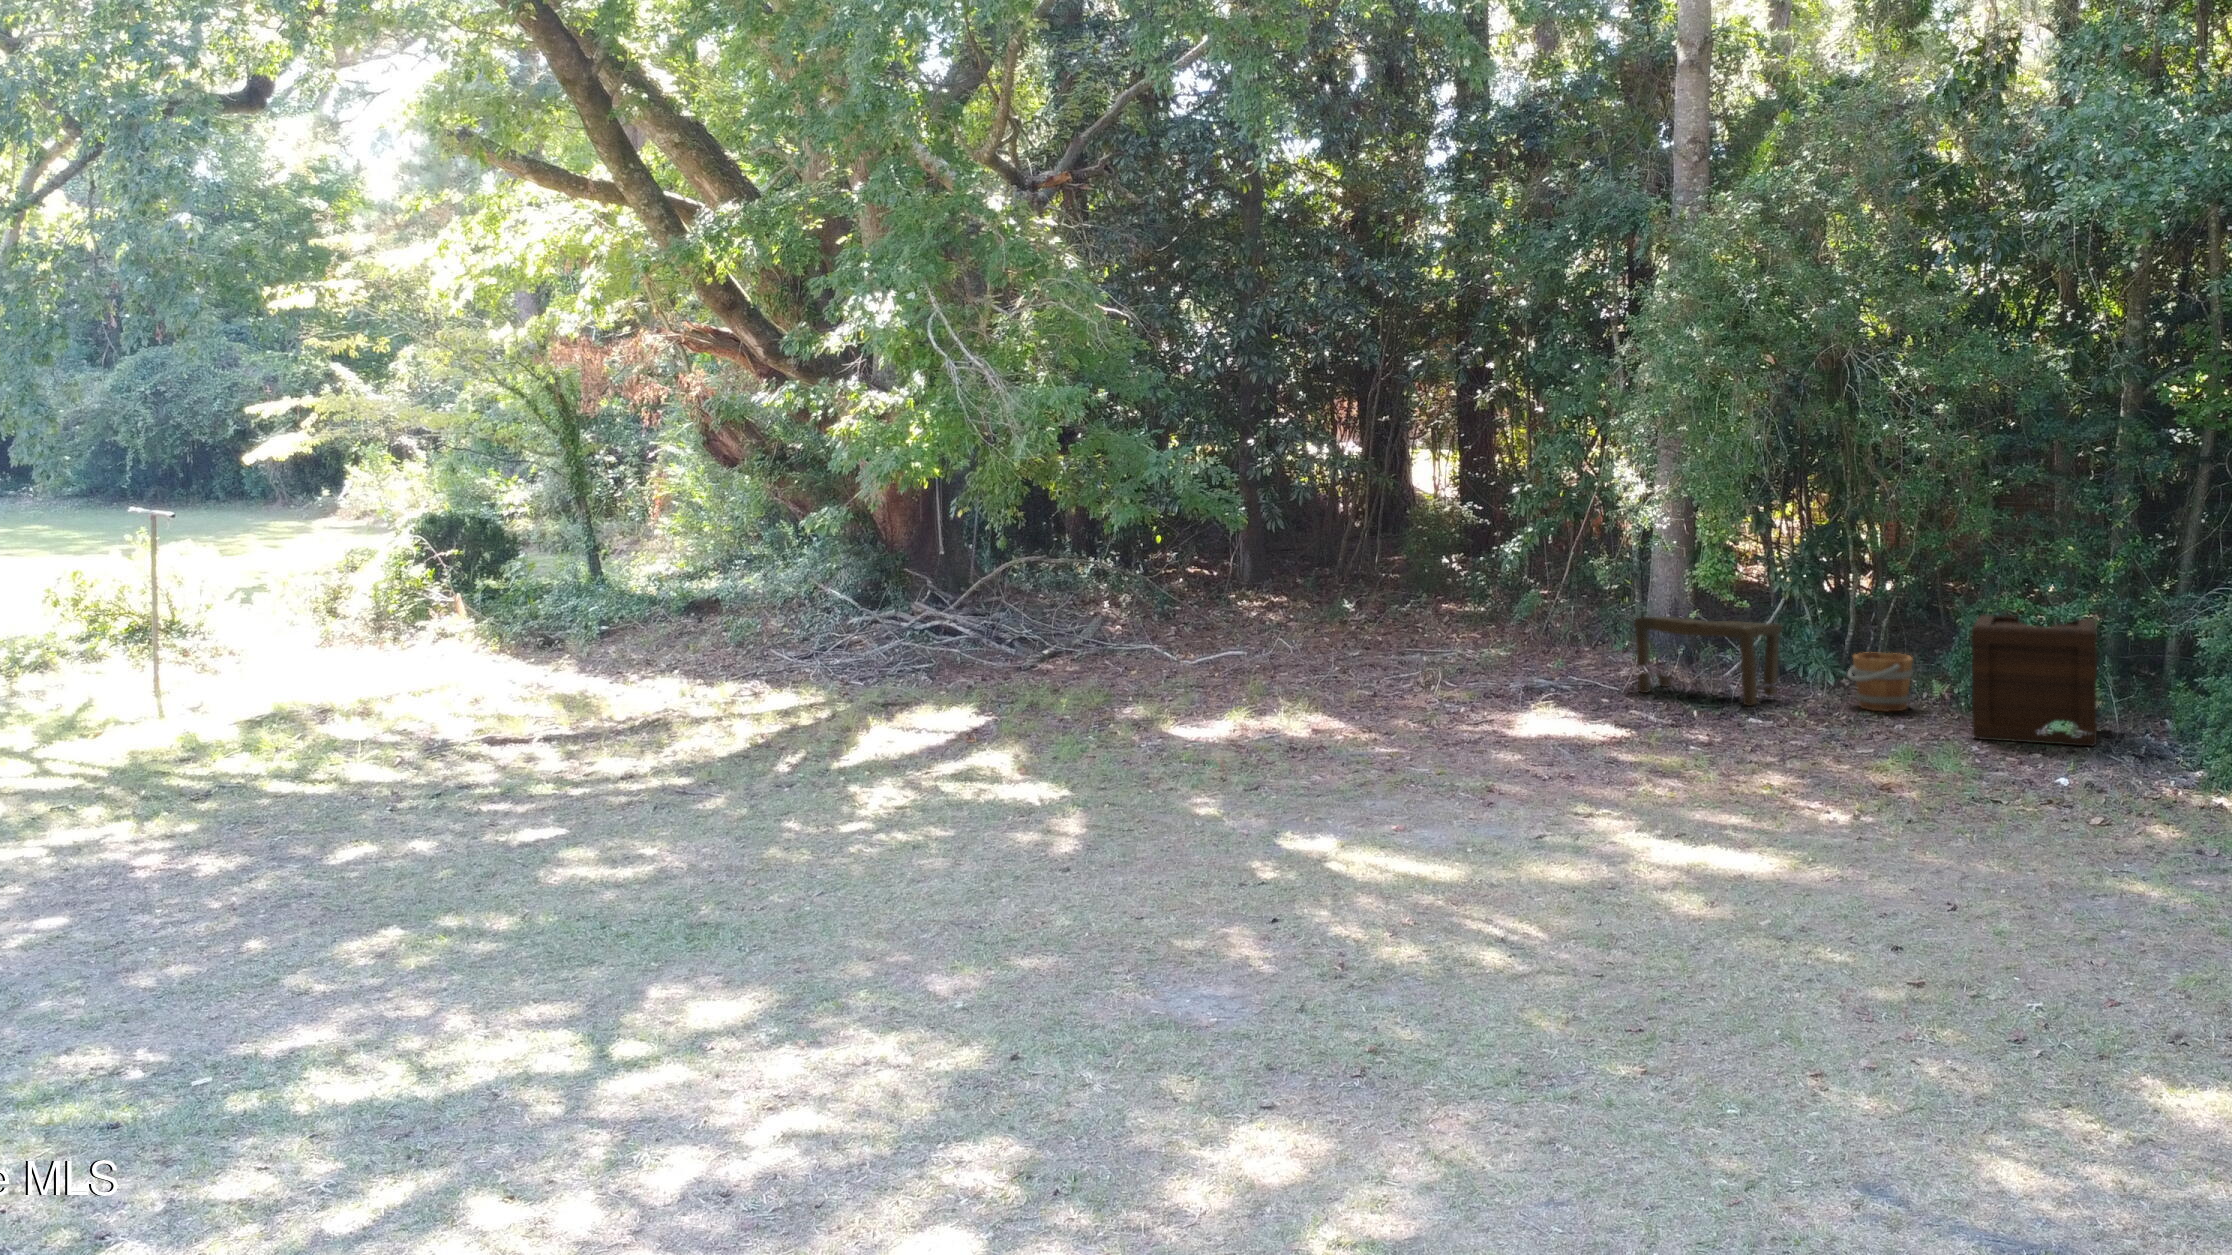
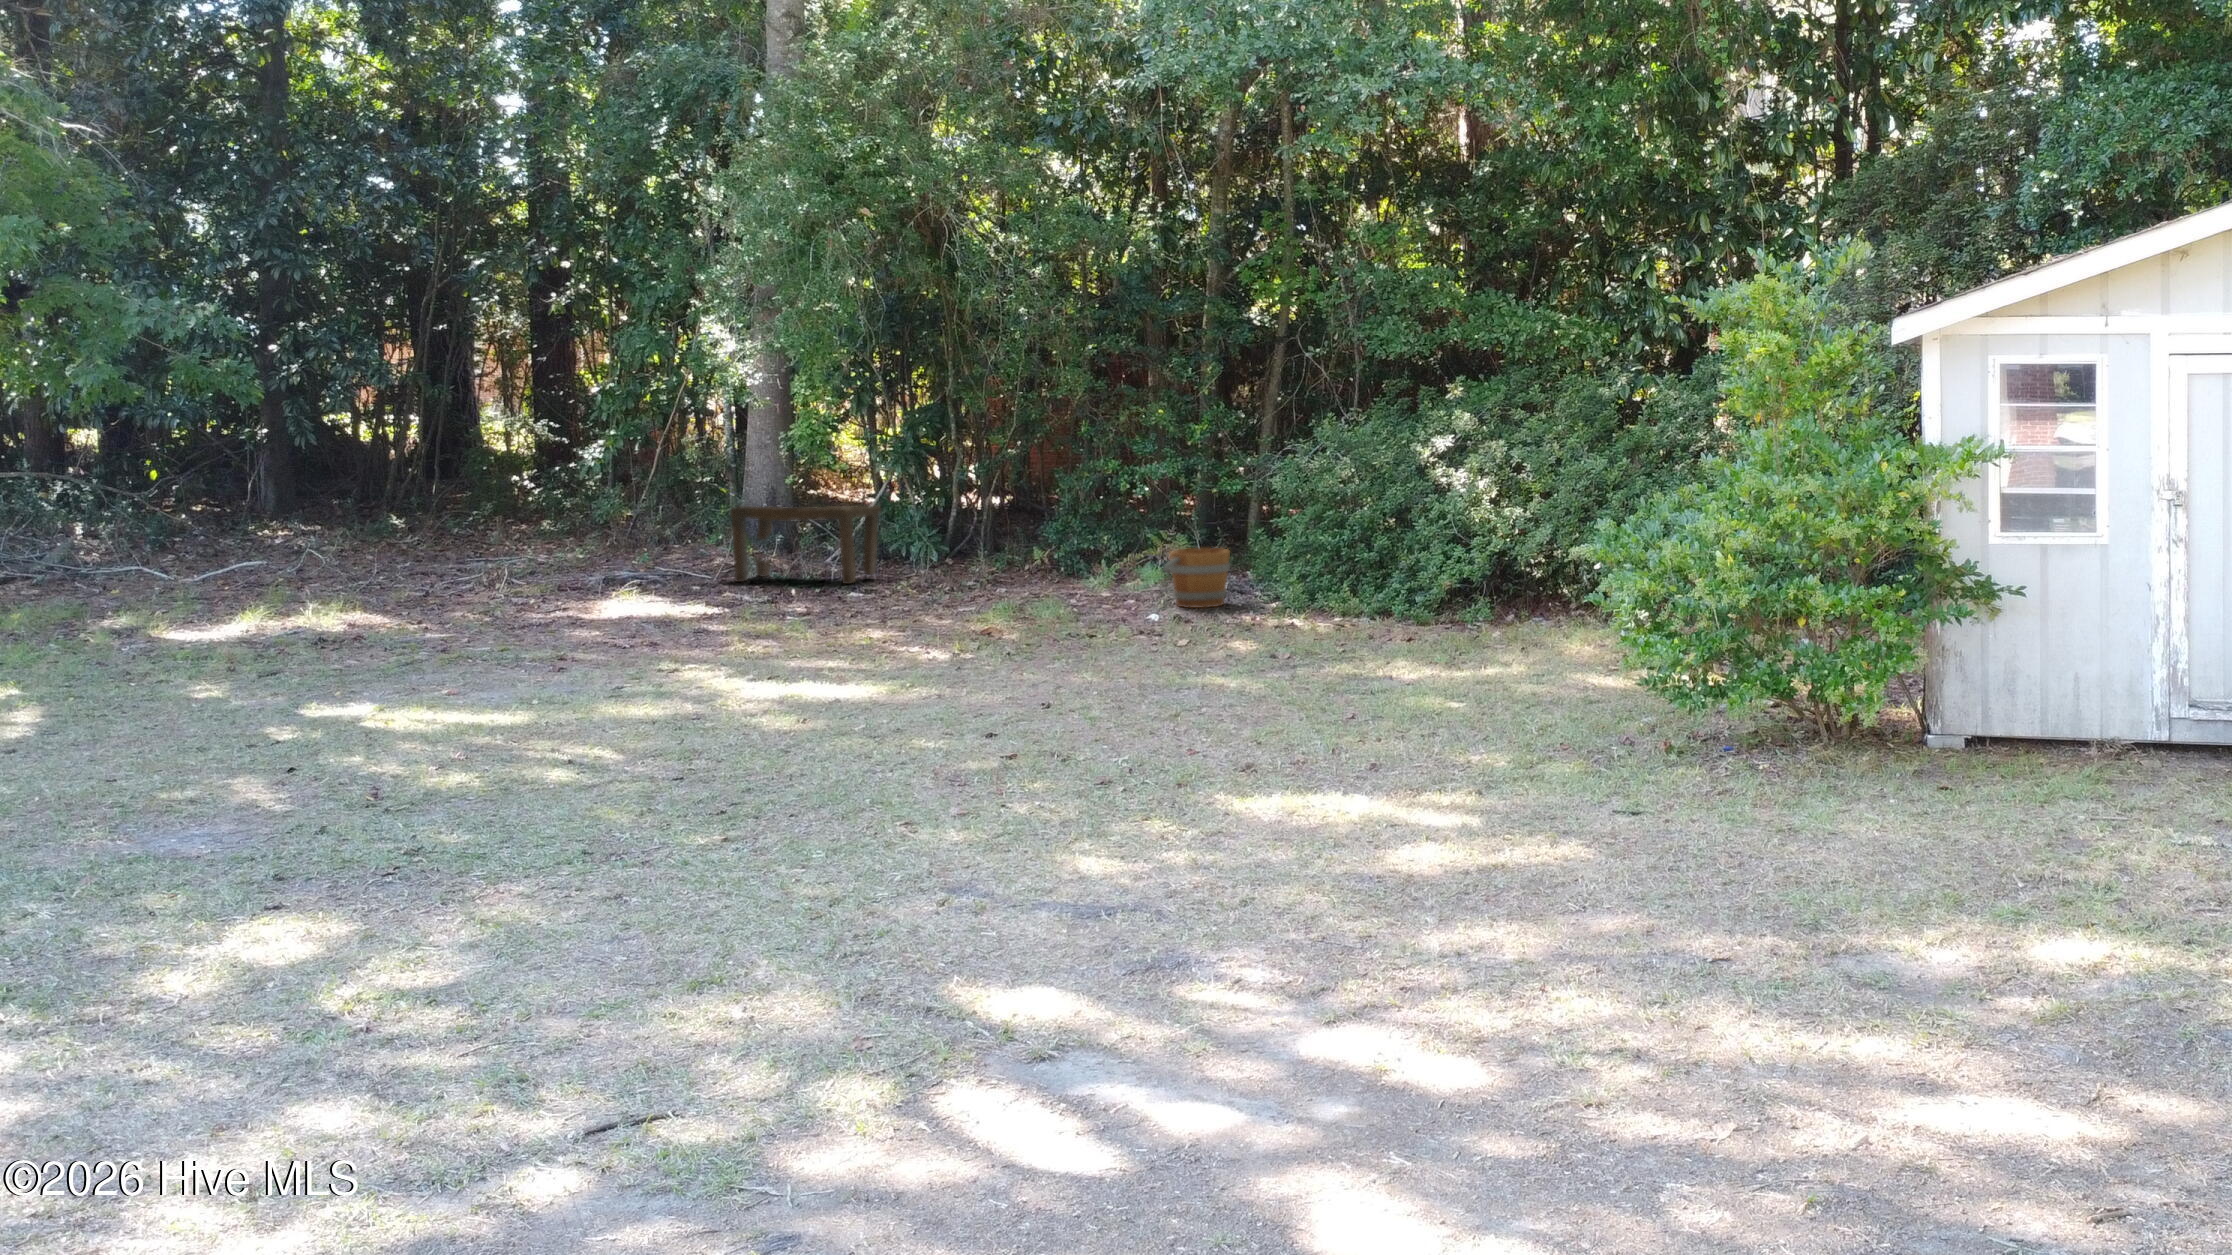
wooden crate: present [1972,615,2097,746] -> none [1053,482,1160,591]
bucket: present [1848,653,1913,711] -> present [1164,548,1230,608]

